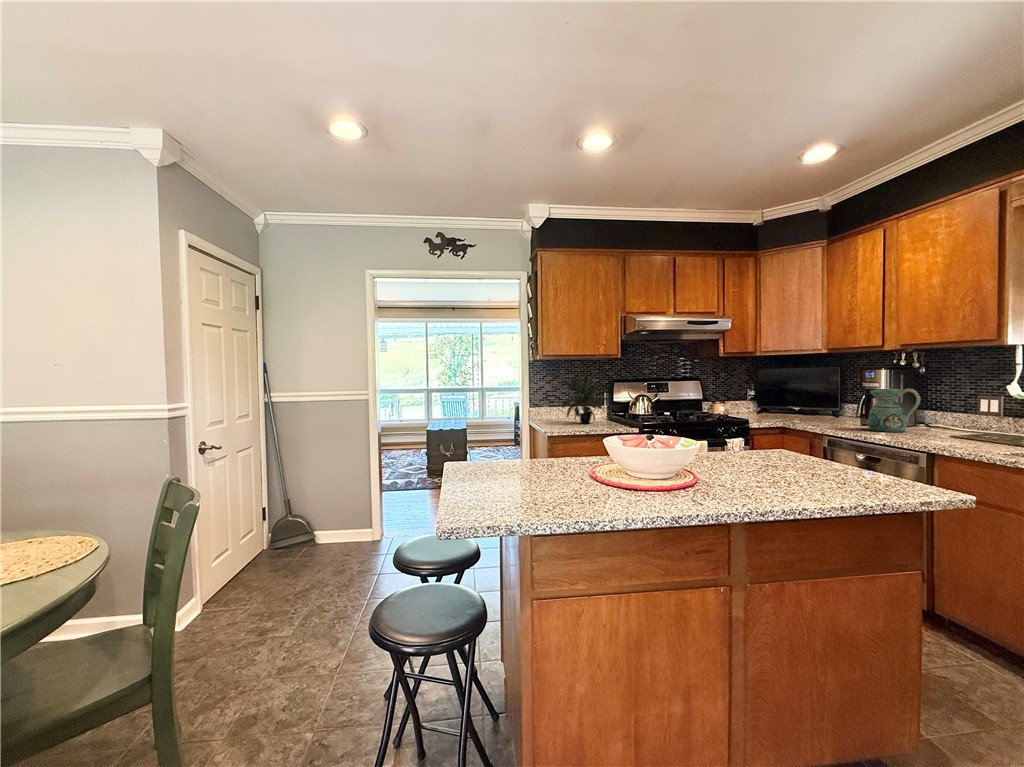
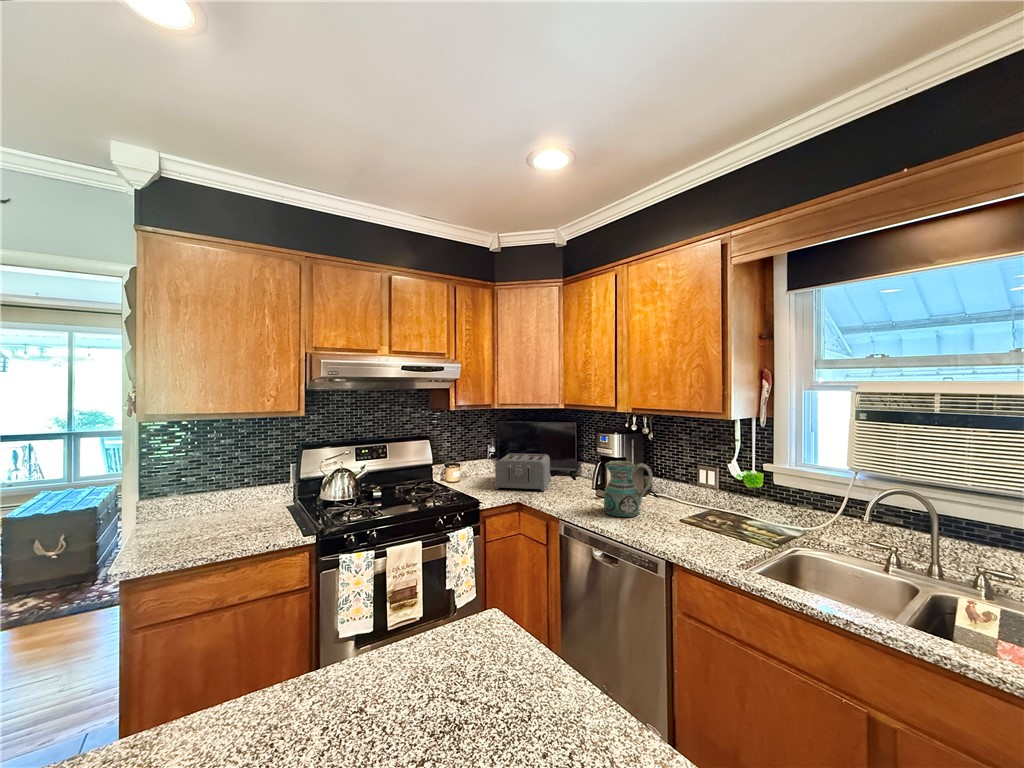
potted plant: present [562,370,609,424] -> none [189,440,274,532]
toaster: none [760,394,813,420] -> present [495,453,551,491]

